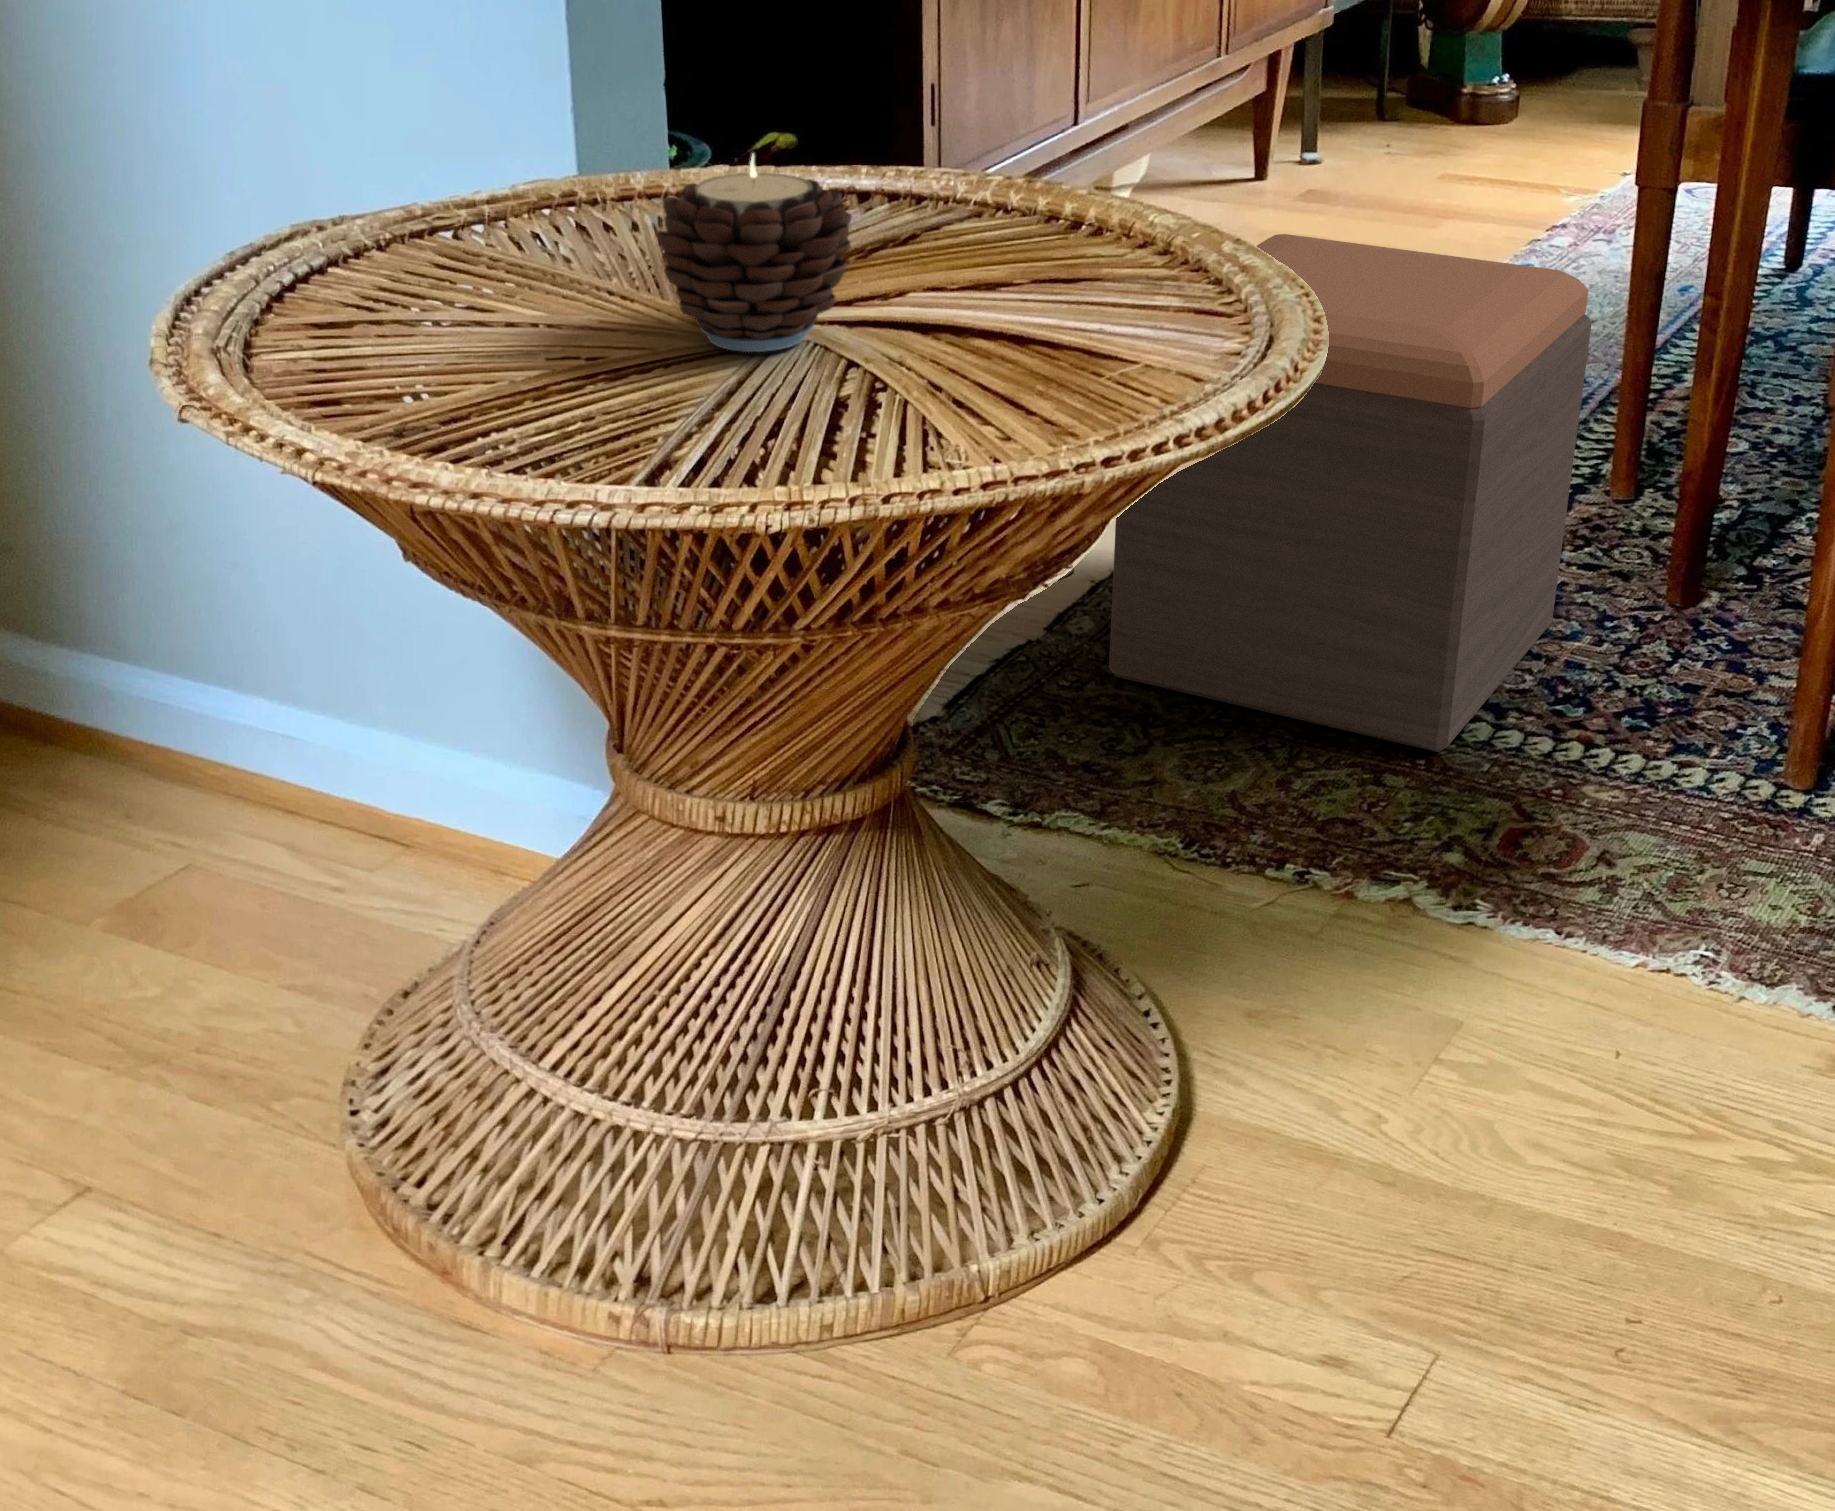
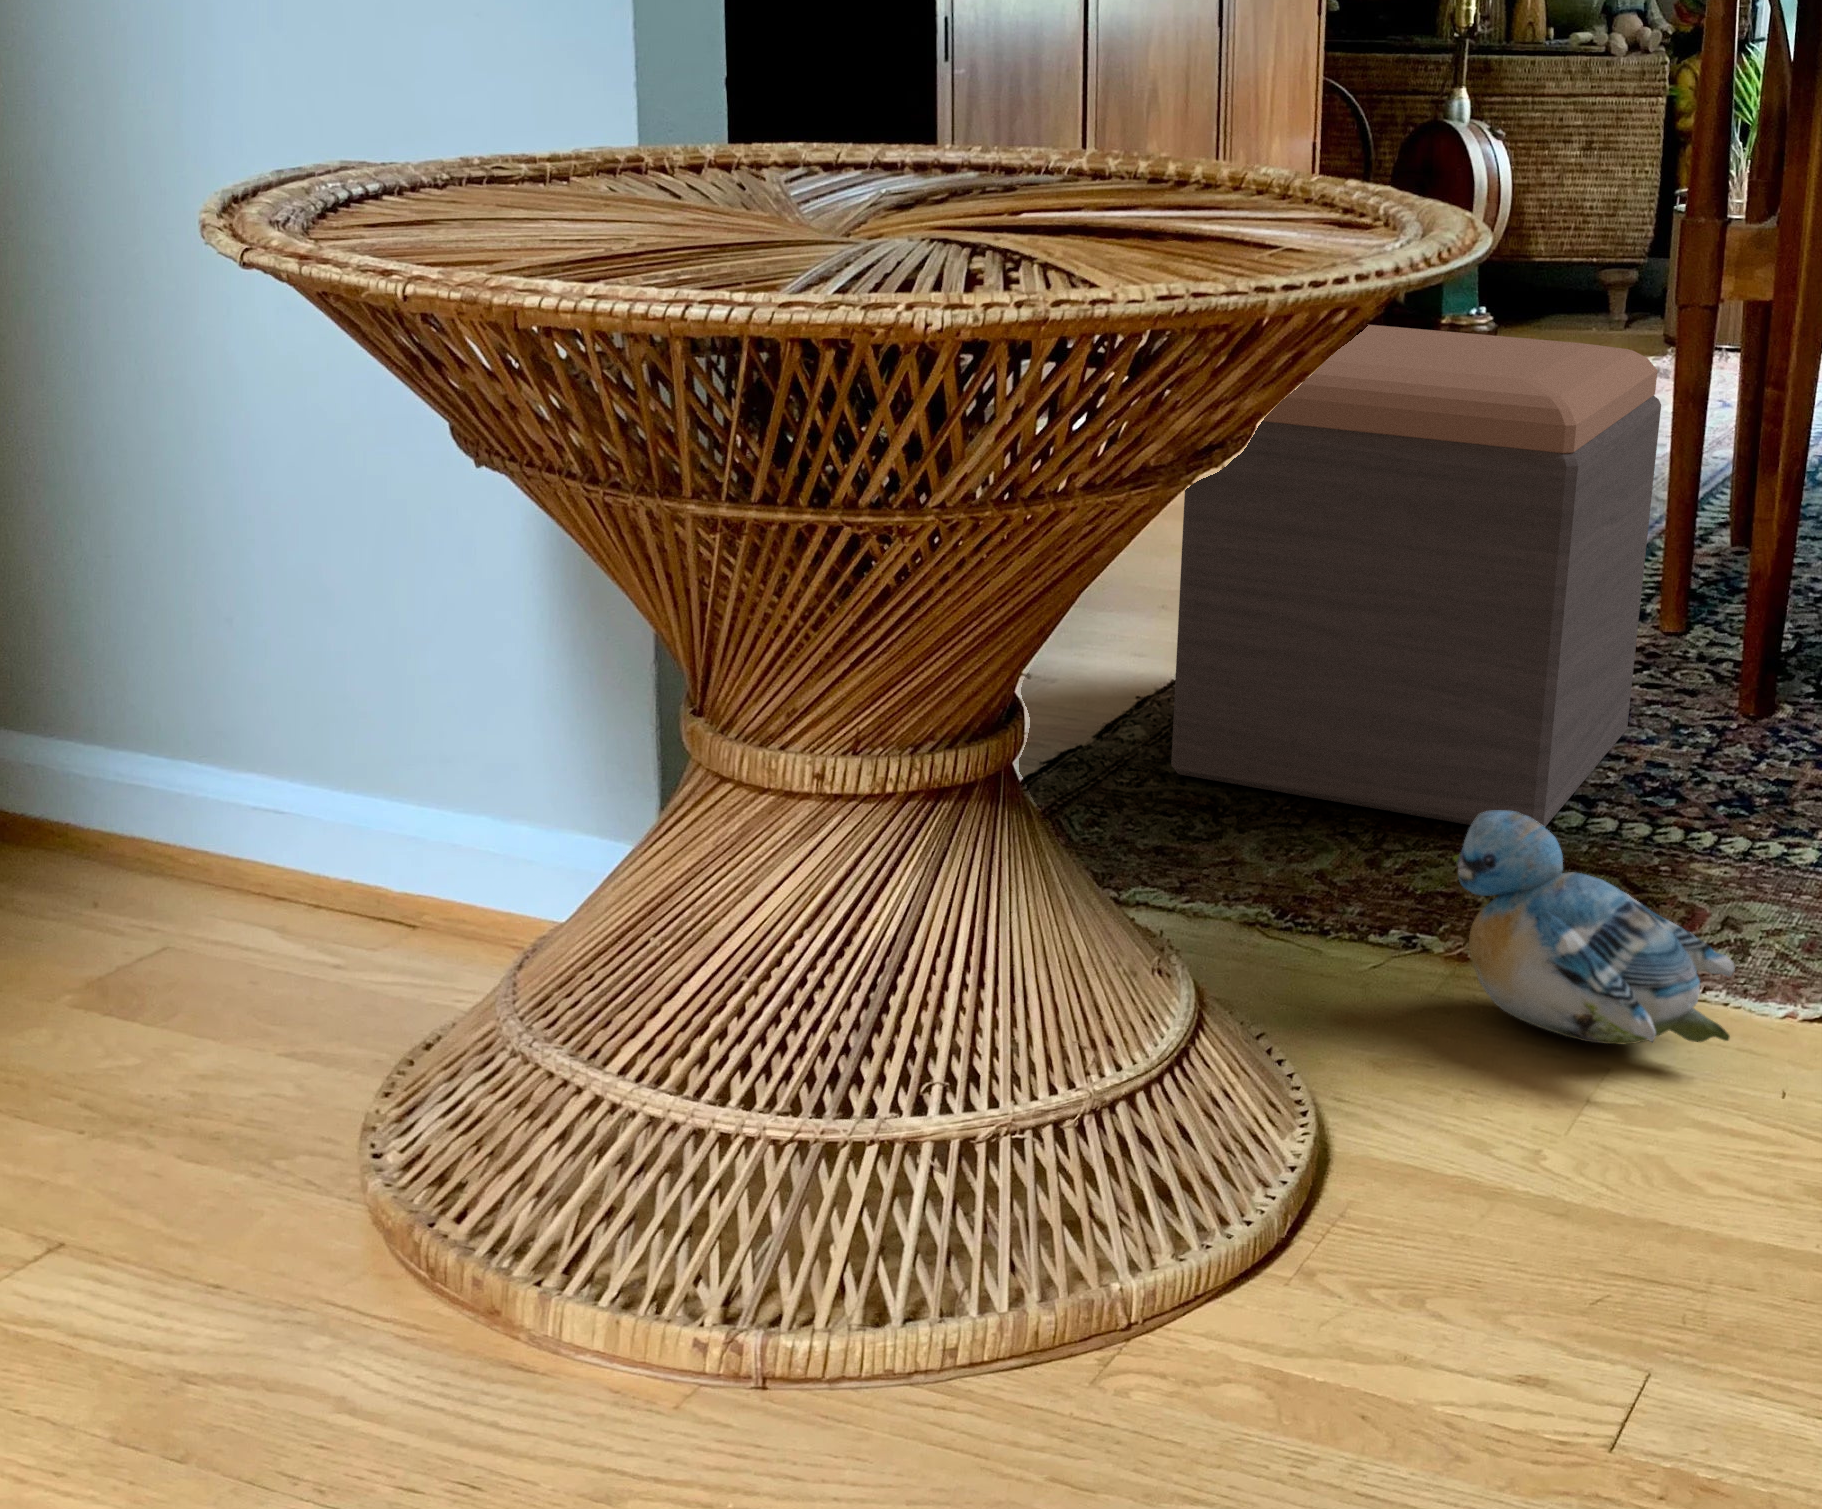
candle: present [656,155,852,352] -> none [766,6,977,225]
plush toy: none [1329,786,1584,1014] -> present [1453,811,1735,1045]

